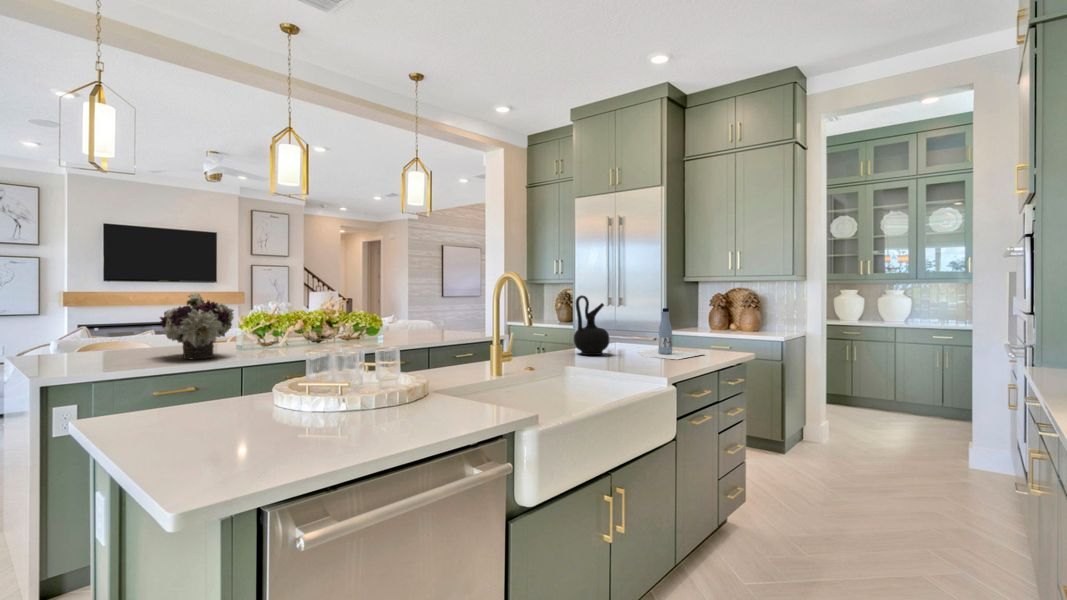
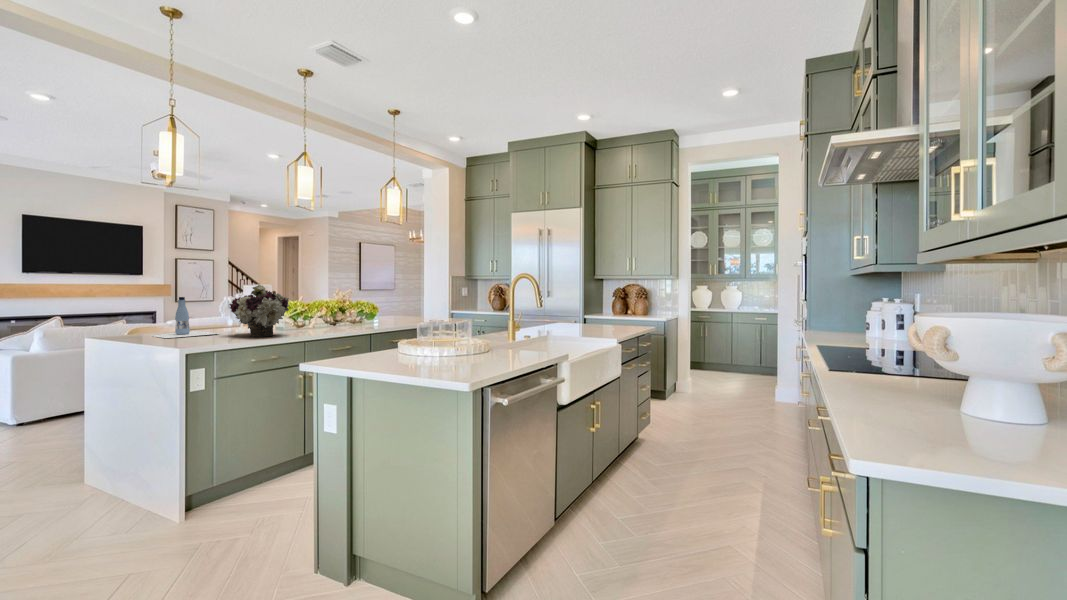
ceramic jug: present [574,295,609,355] -> none [545,288,569,329]
bottle: present [637,308,703,360] -> present [153,297,217,338]

